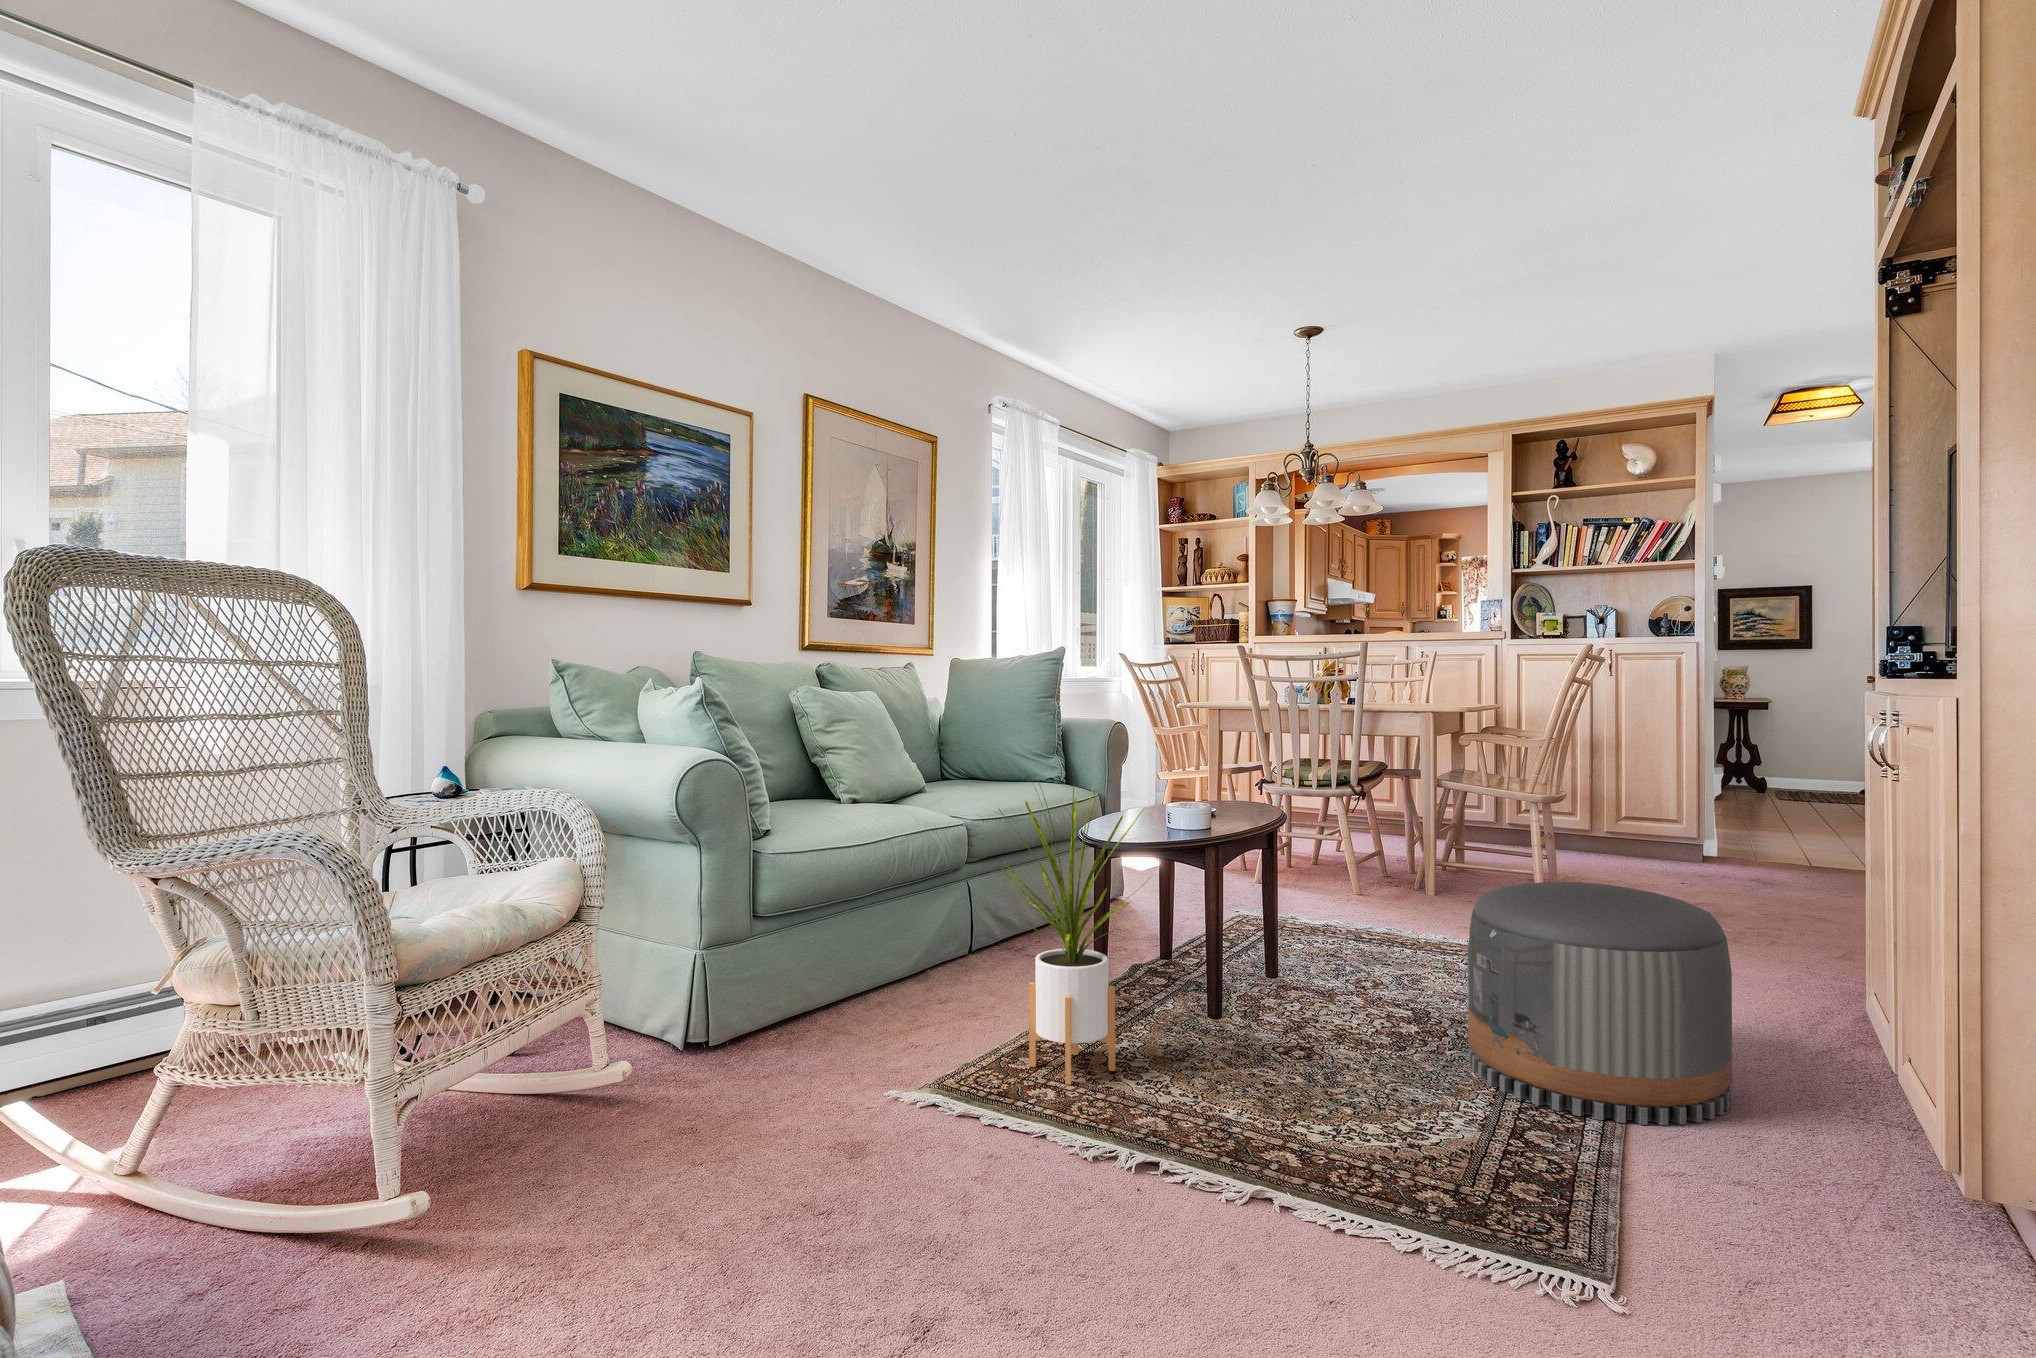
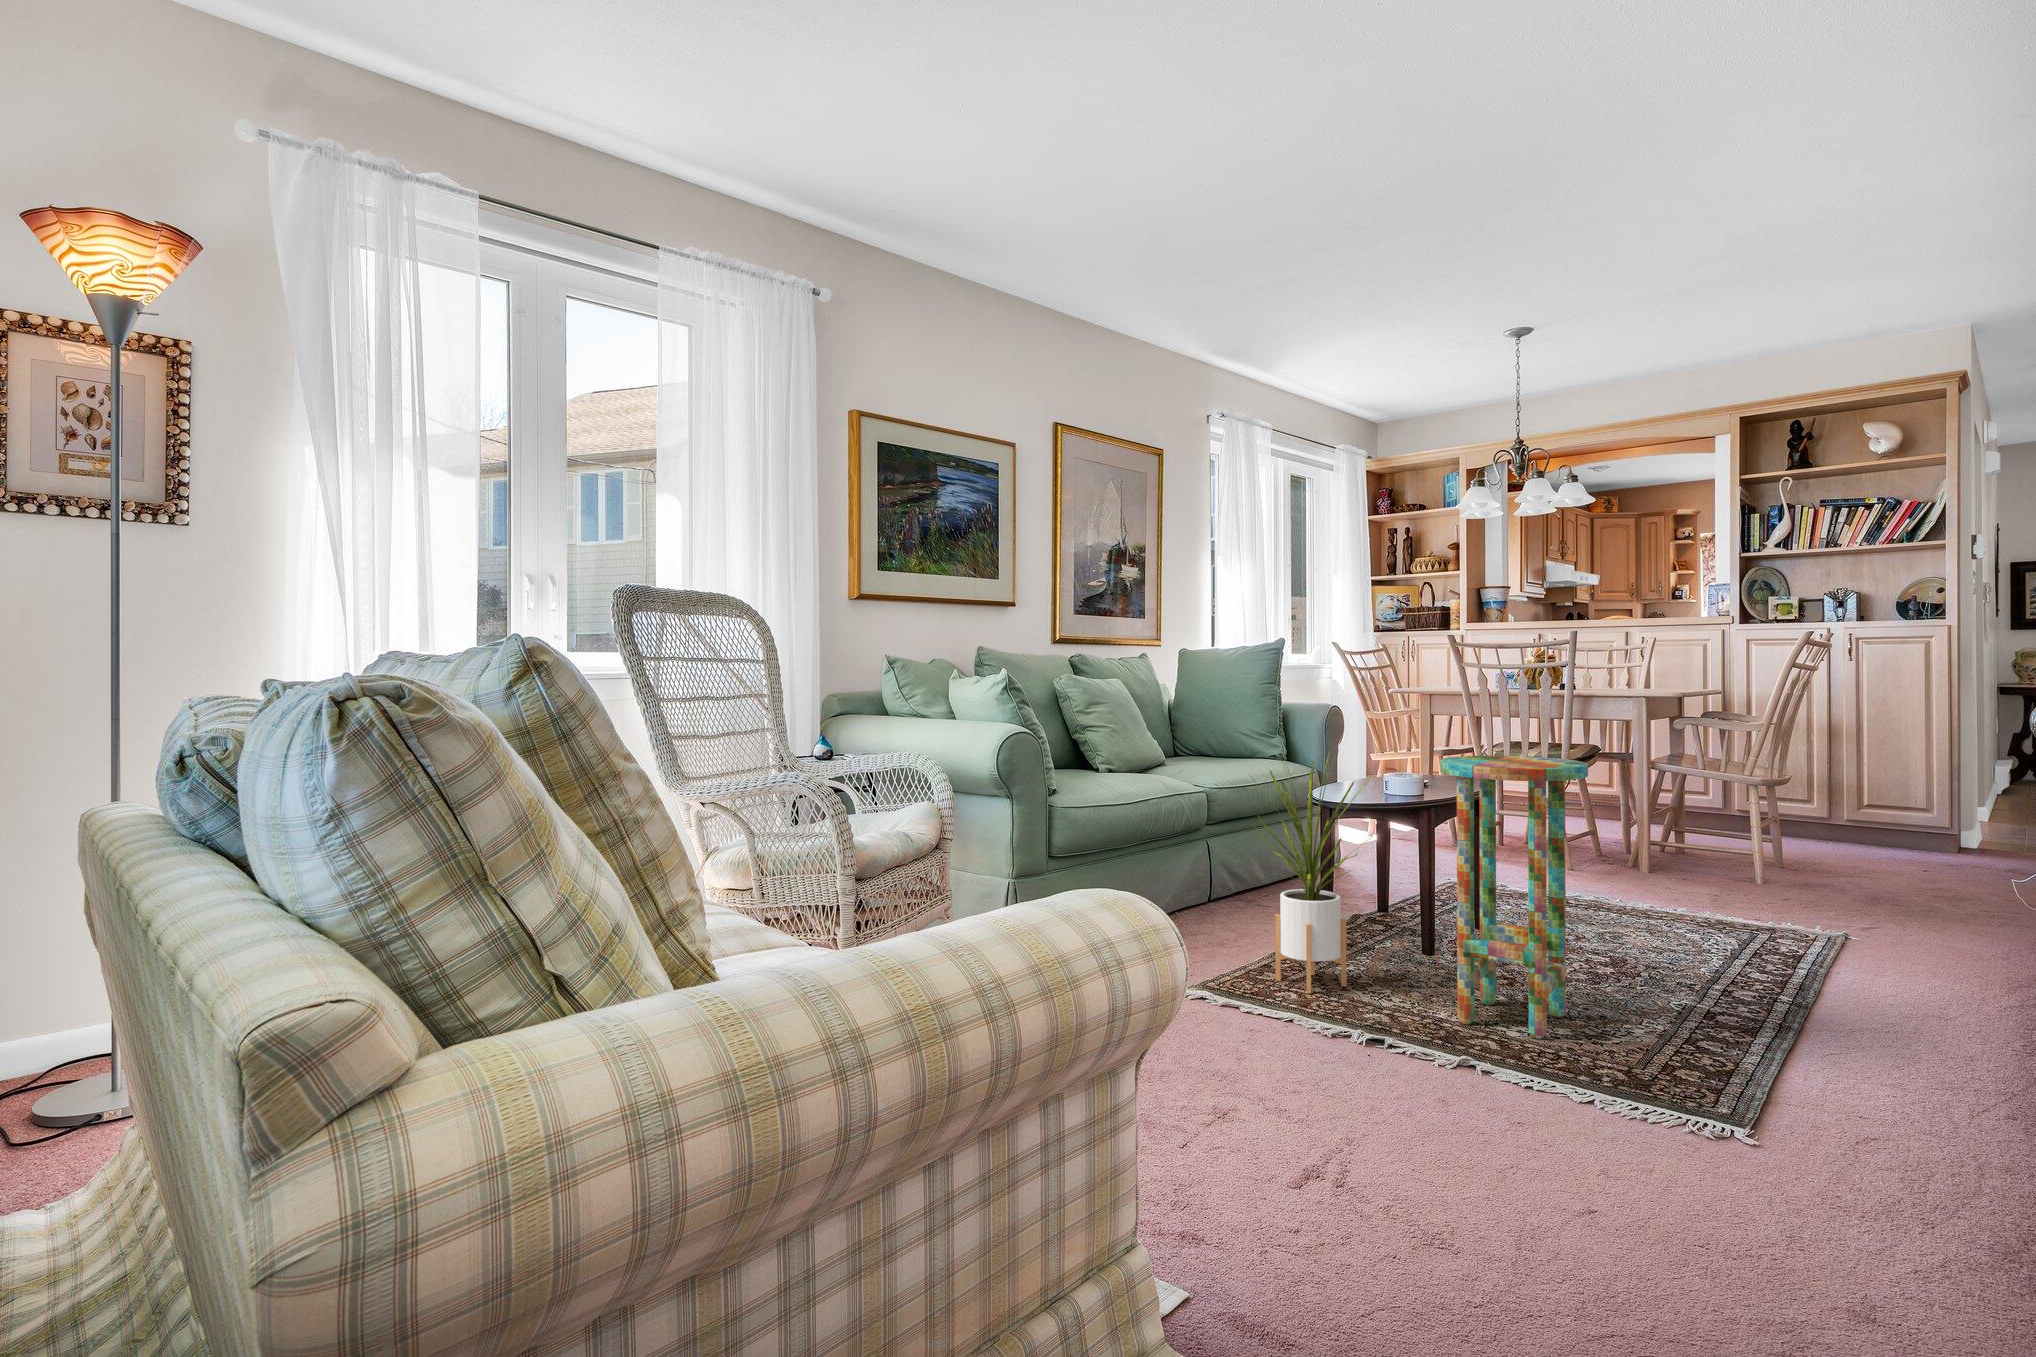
side table: none [1226,781,1400,1141] -> present [1440,756,1588,1039]
pouf: present [1468,882,1732,1125] -> none [1655,846,1894,1044]

